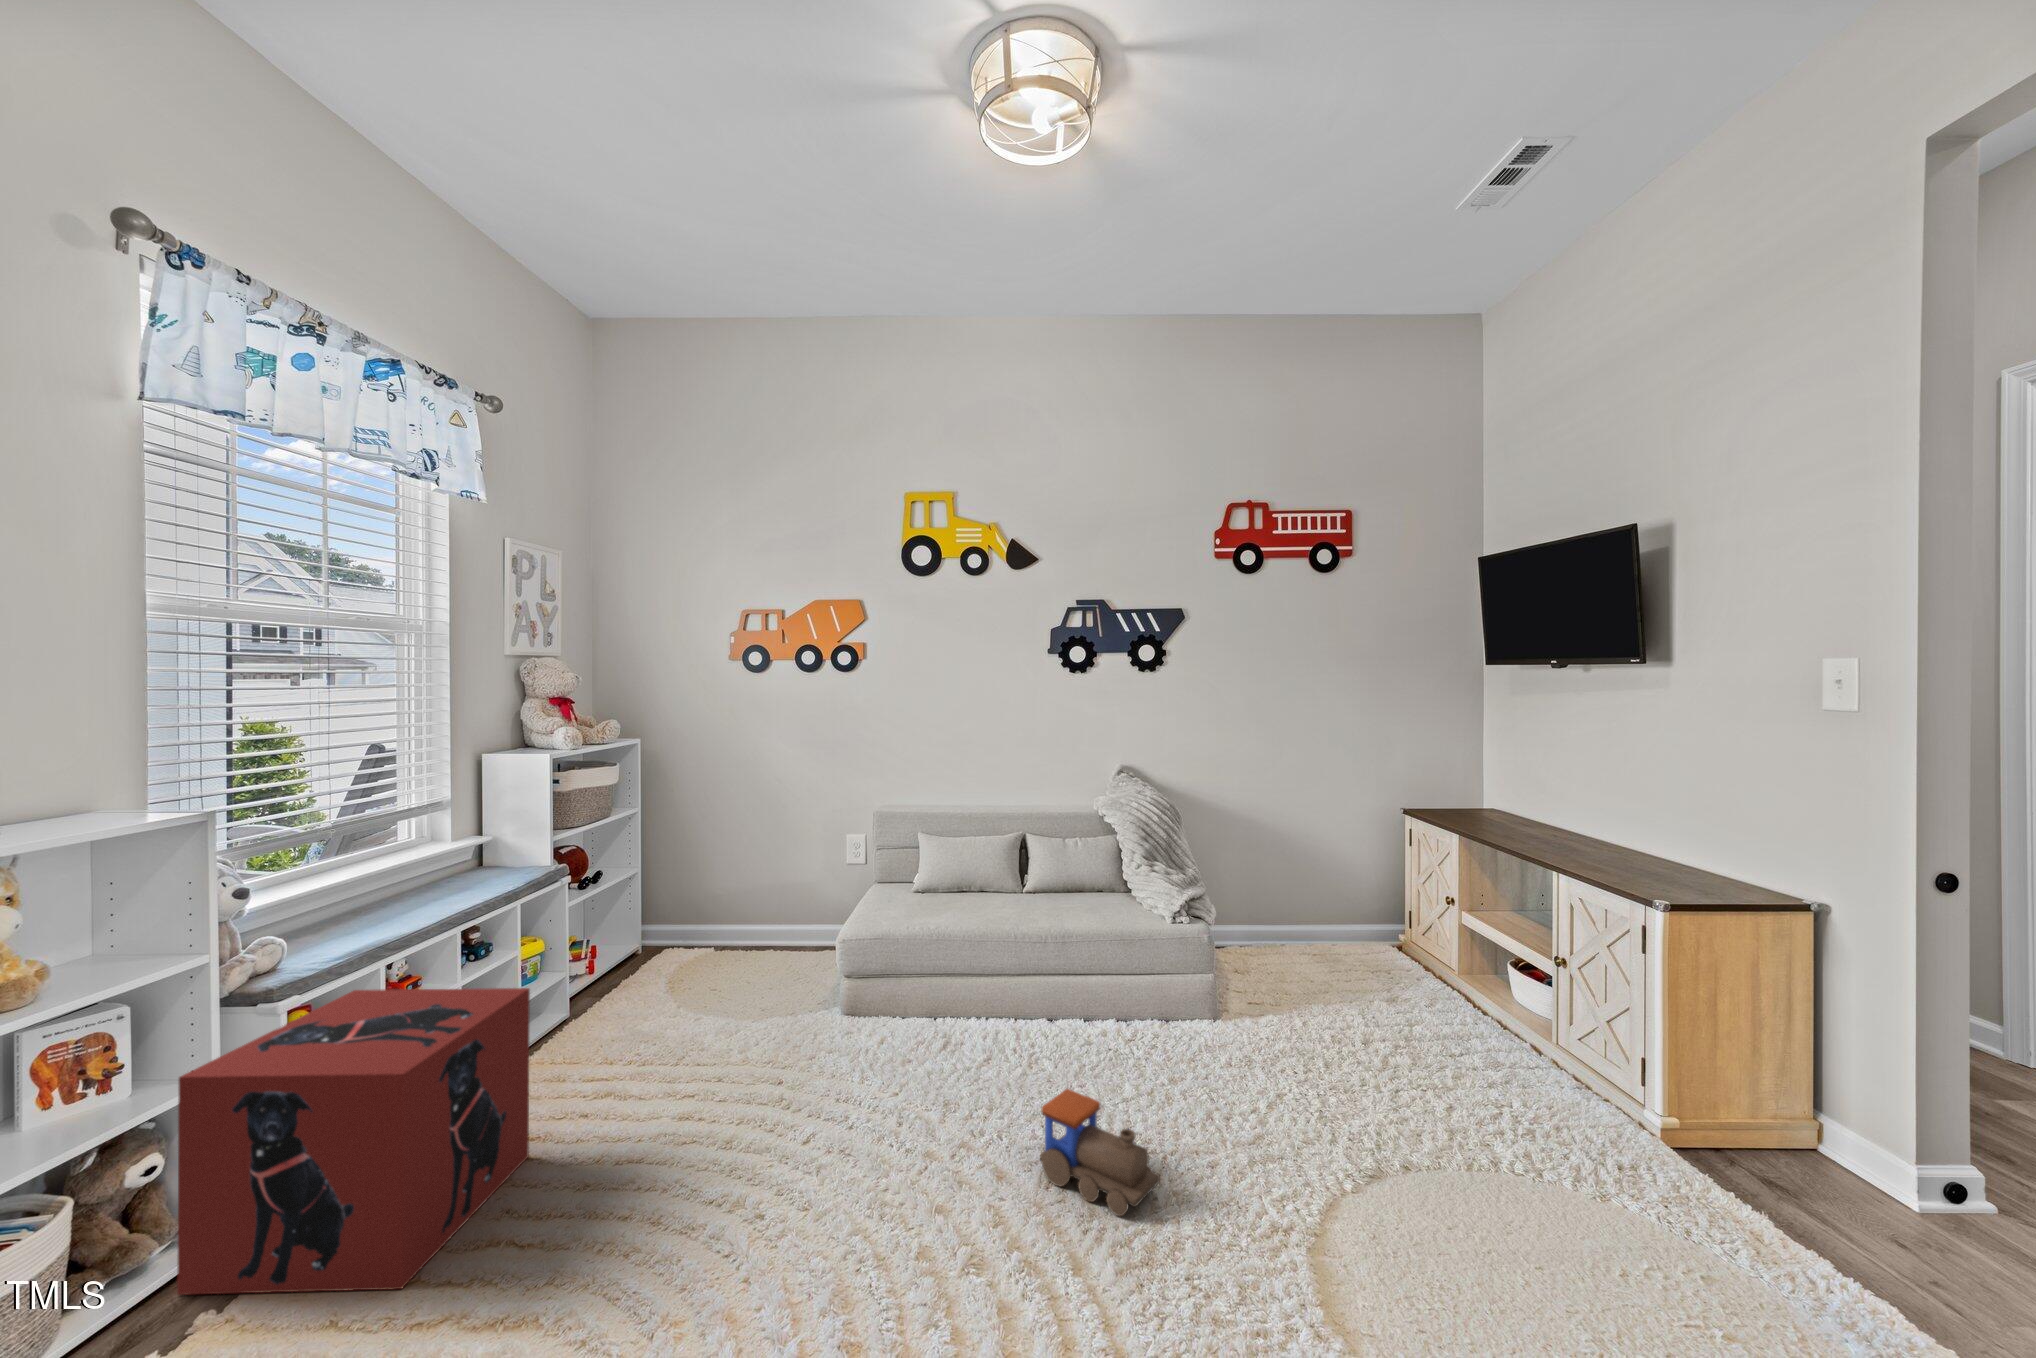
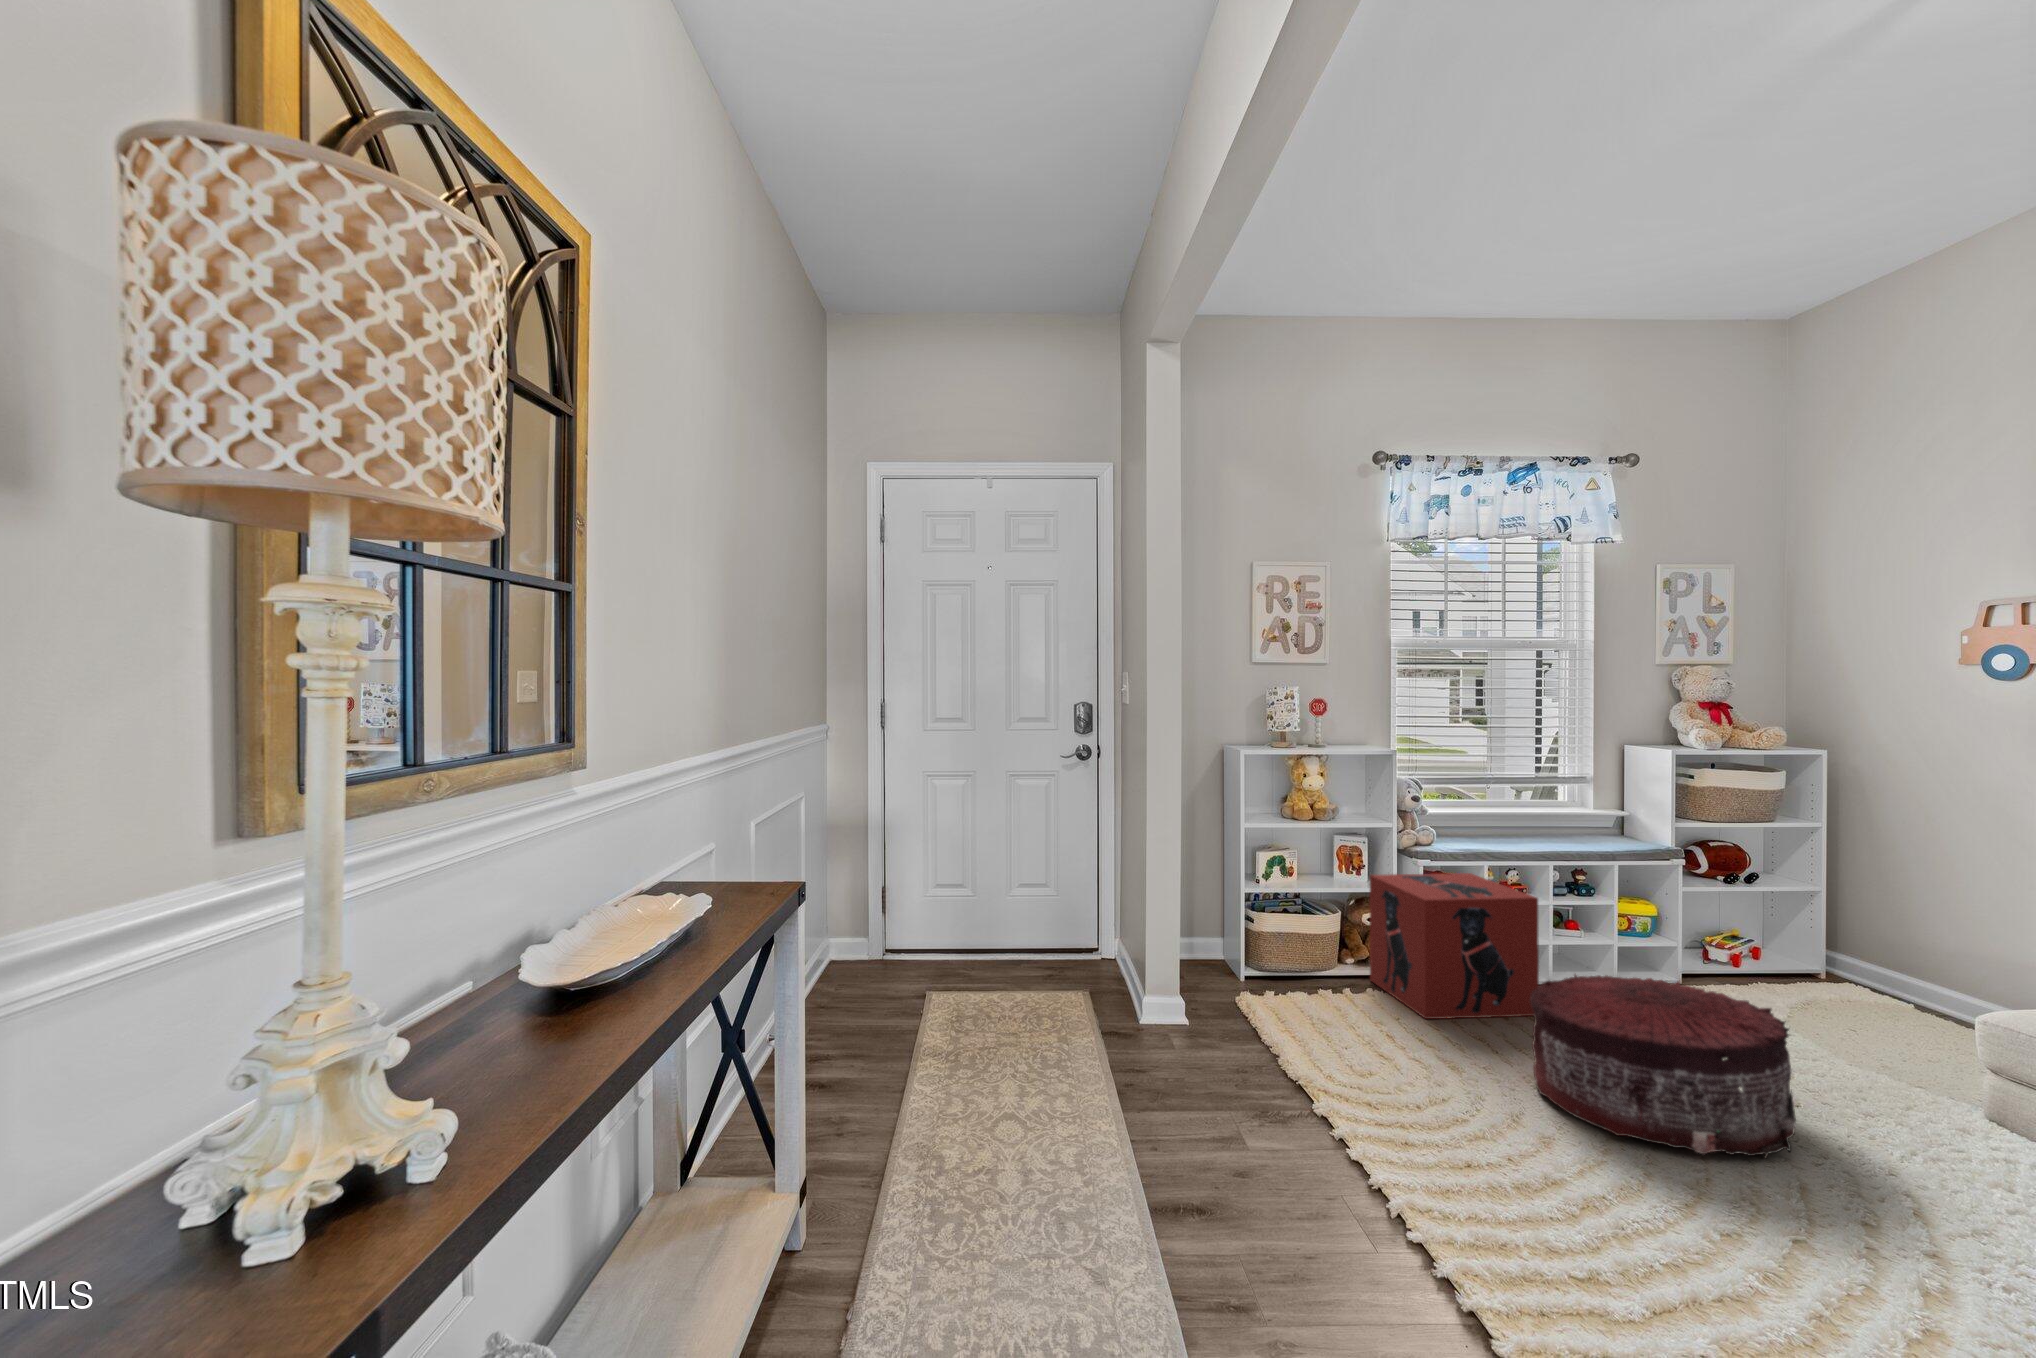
pouf: none [649,1008,930,1273] -> present [1530,975,1796,1158]
toy train: present [1040,1089,1160,1216] -> none [1863,1155,1978,1309]

